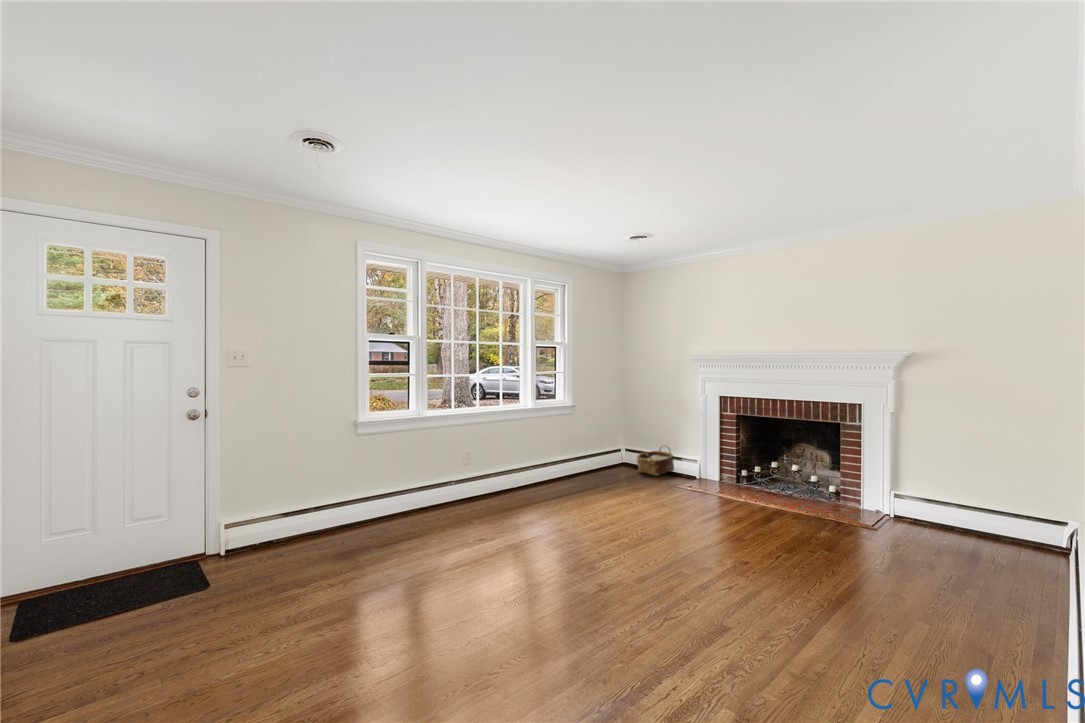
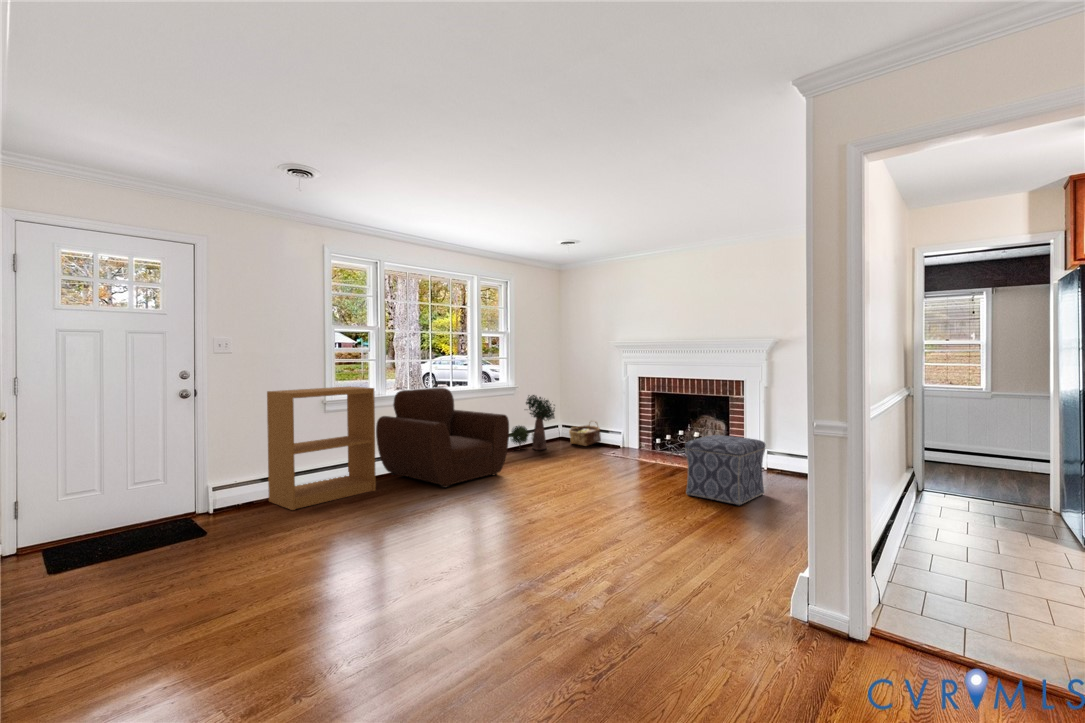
bookshelf: none [289,406,413,555] -> present [267,386,376,510]
armchair: none [416,407,570,530] -> present [376,388,509,488]
potted plant: none [568,415,622,479] -> present [510,395,555,450]
ottoman: none [796,475,906,574] -> present [685,435,766,506]

